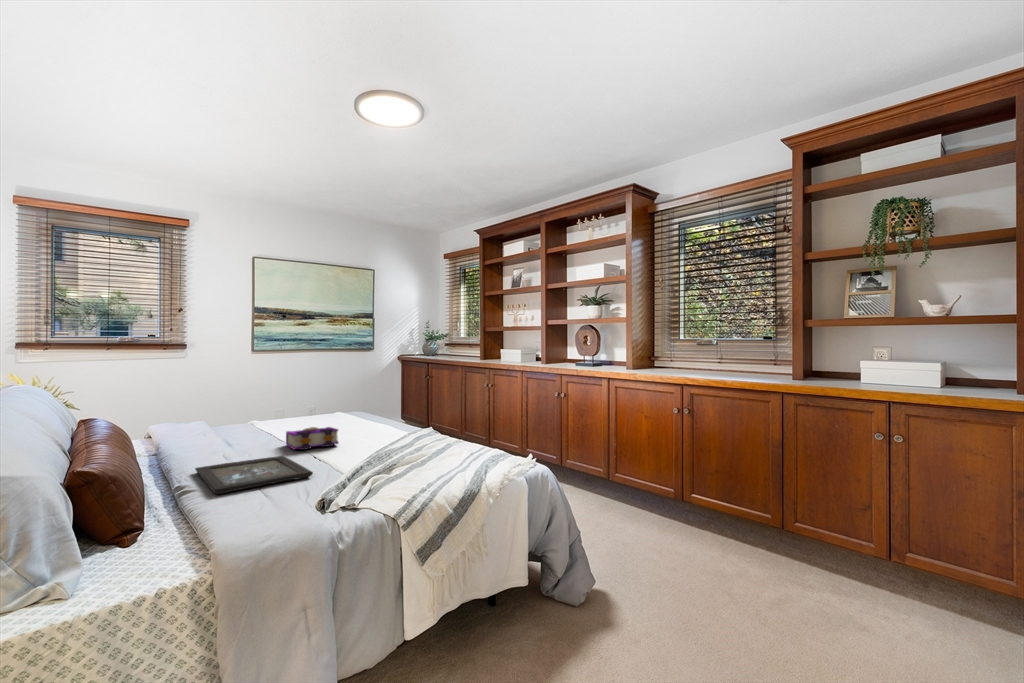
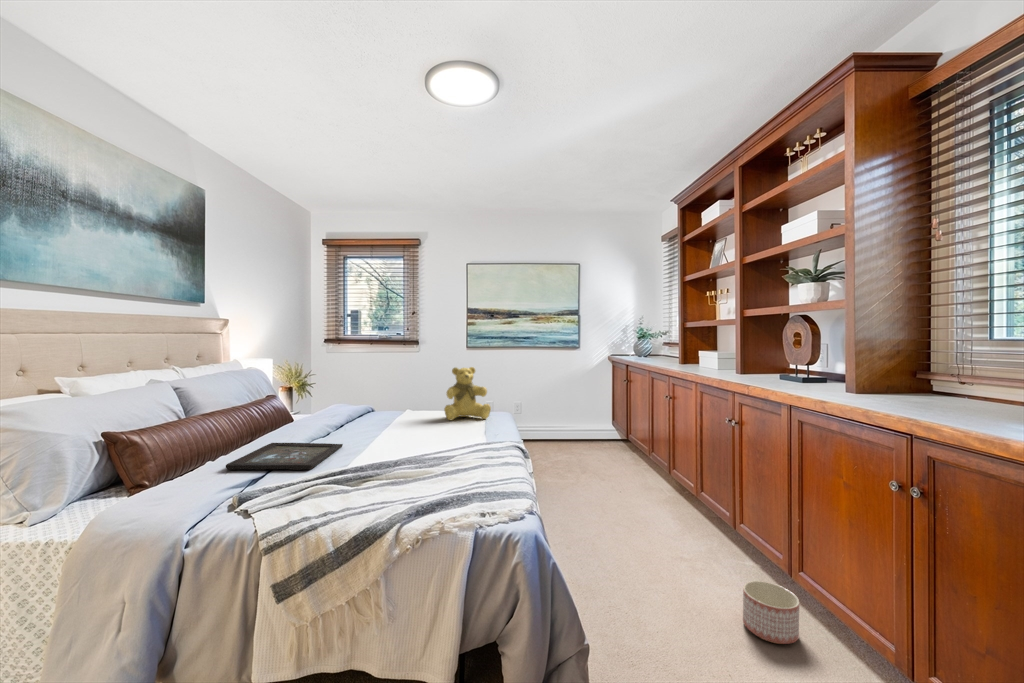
teddy bear: none [319,370,362,425] -> present [444,367,491,420]
book: present [286,427,338,450] -> none [365,420,416,442]
planter: none [596,490,626,521] -> present [743,581,799,644]

